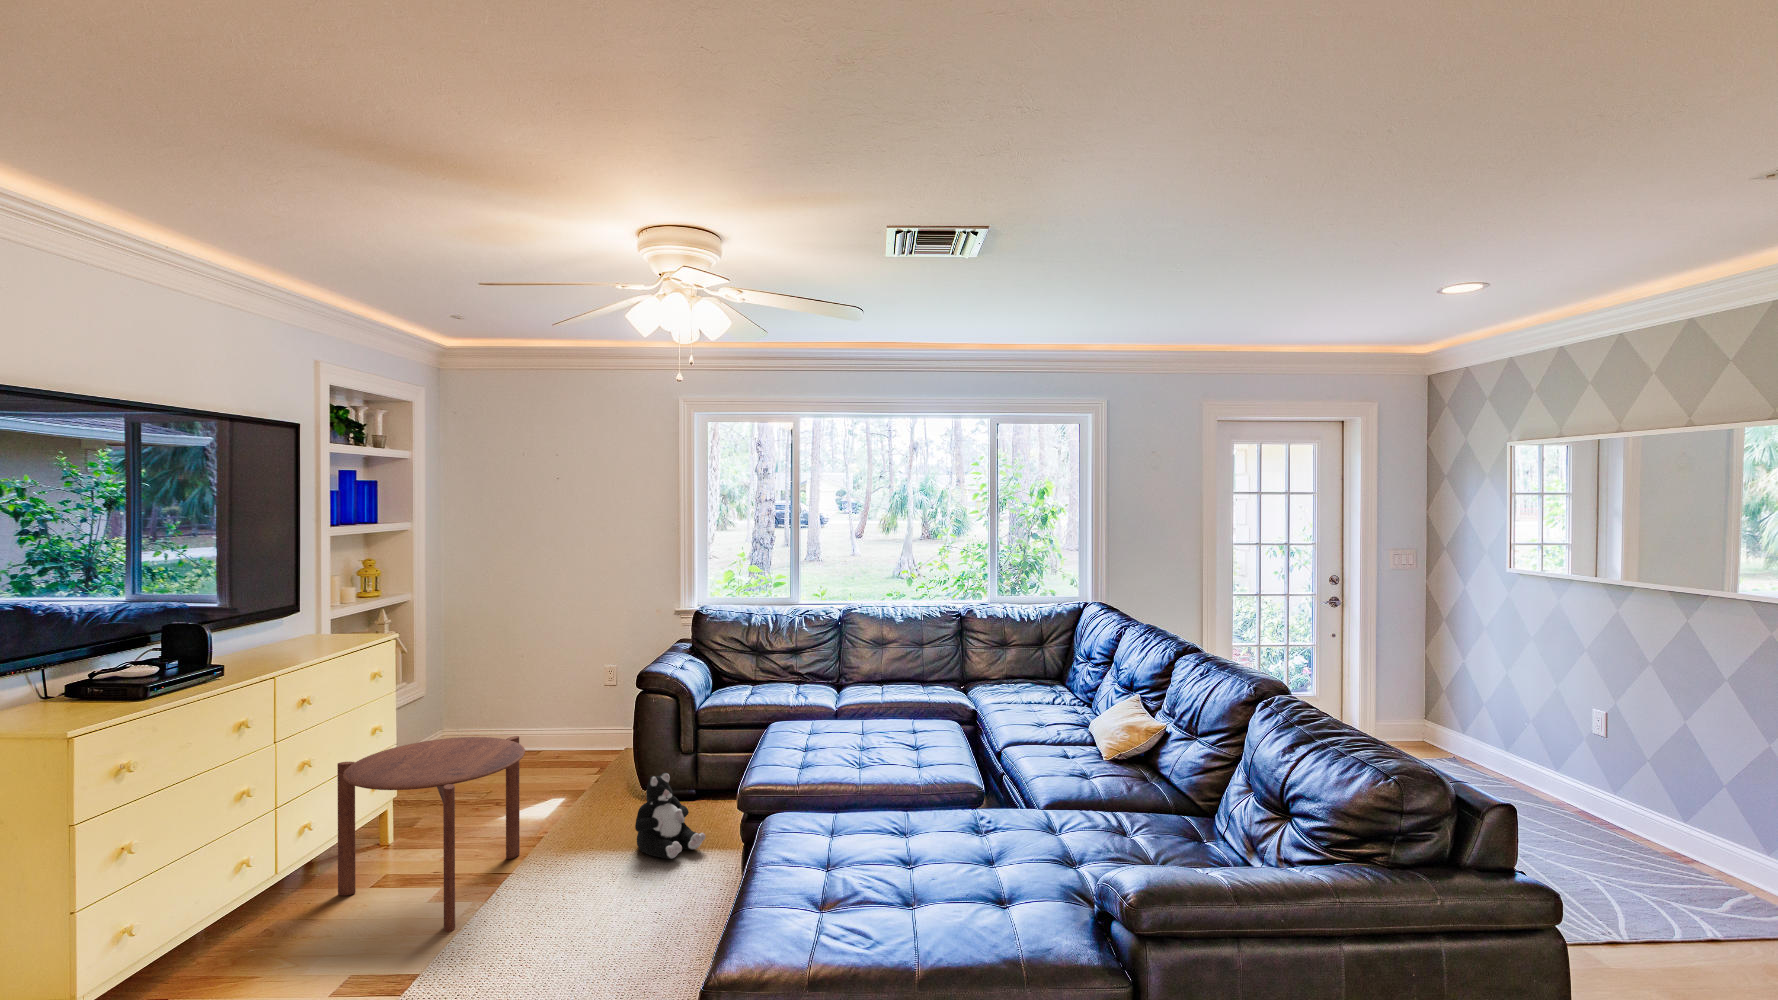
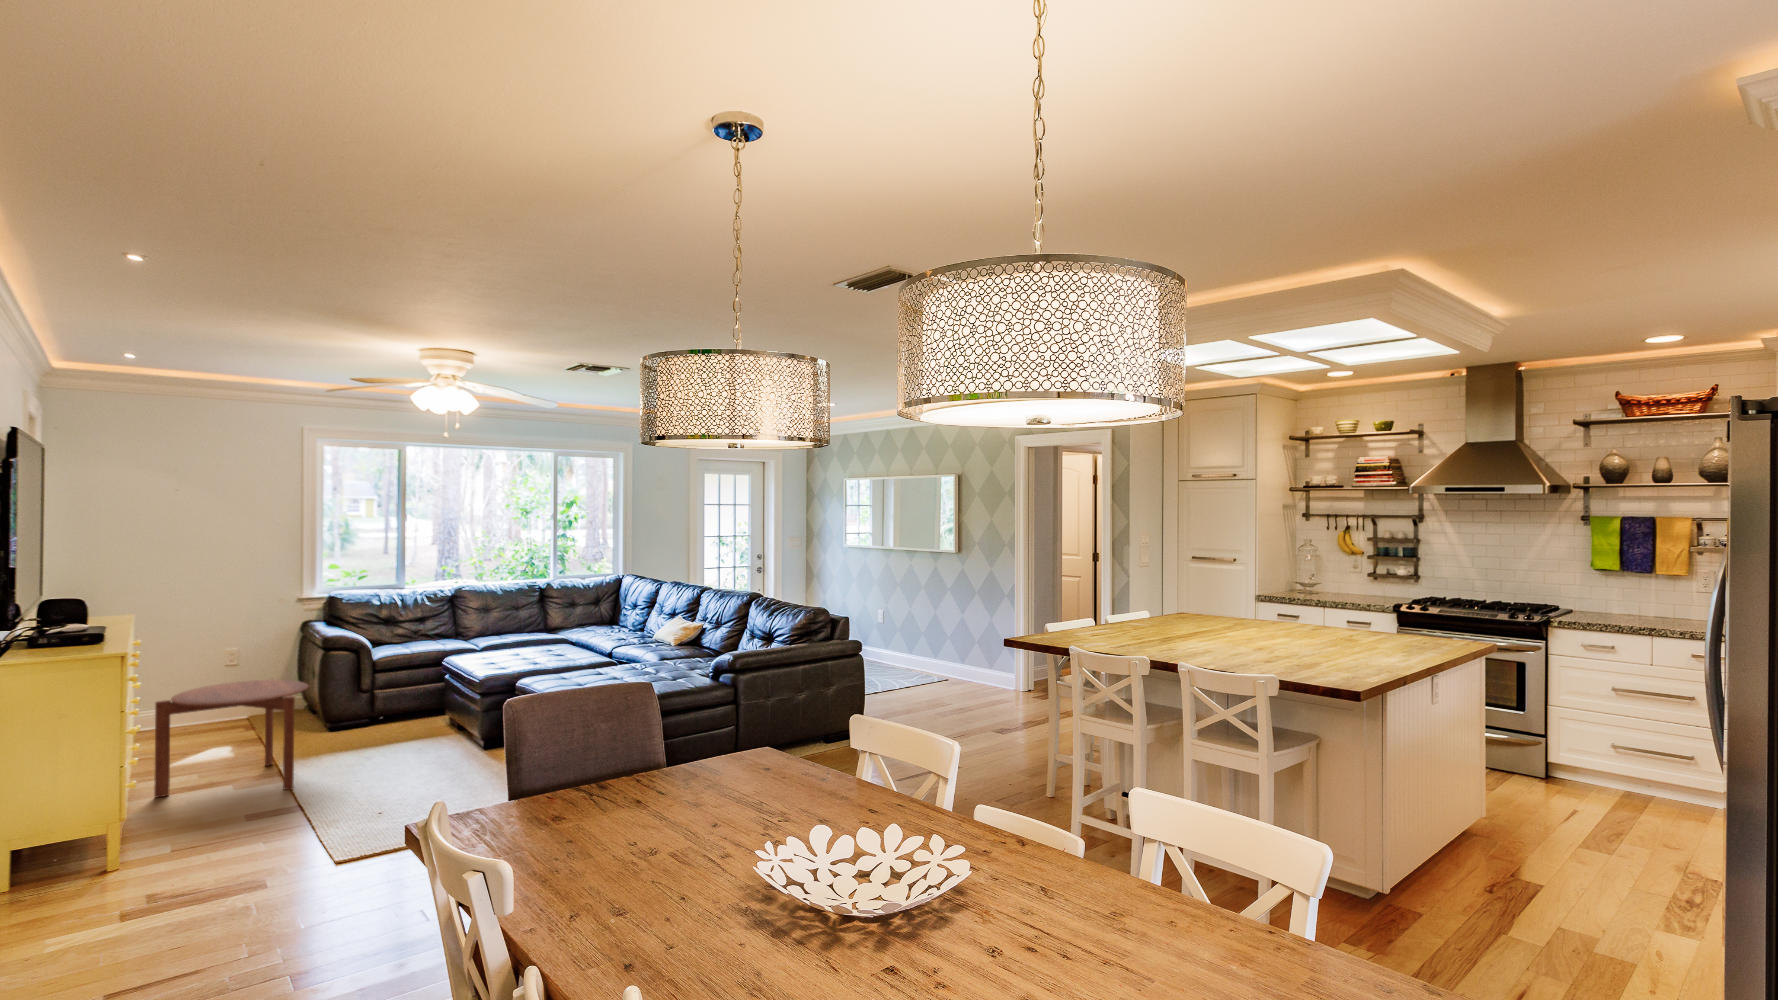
plush toy: present [635,772,705,859] -> none [362,694,418,747]

